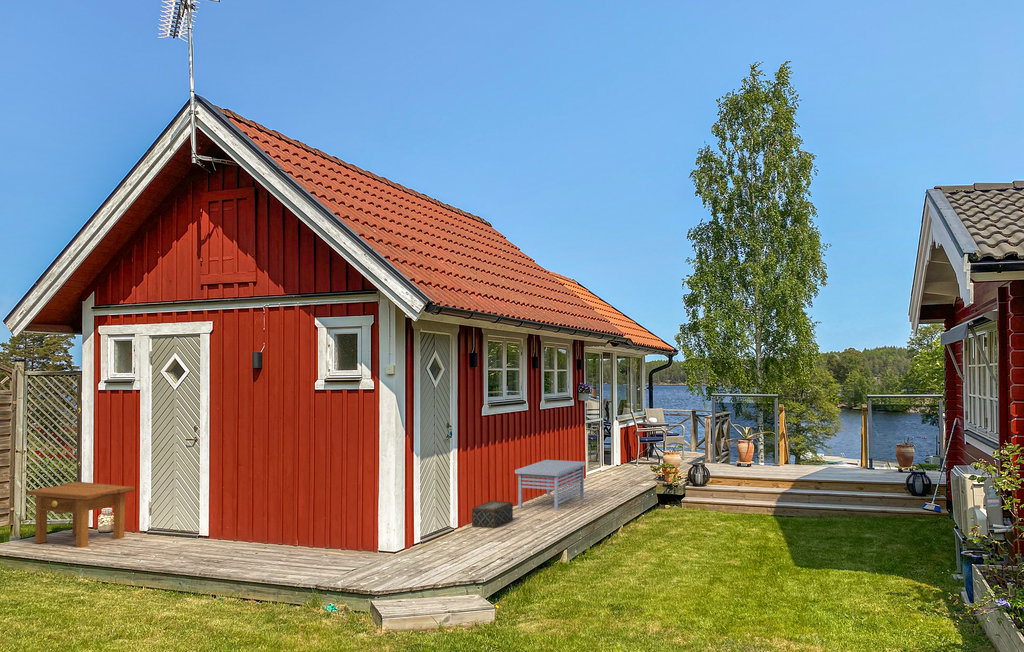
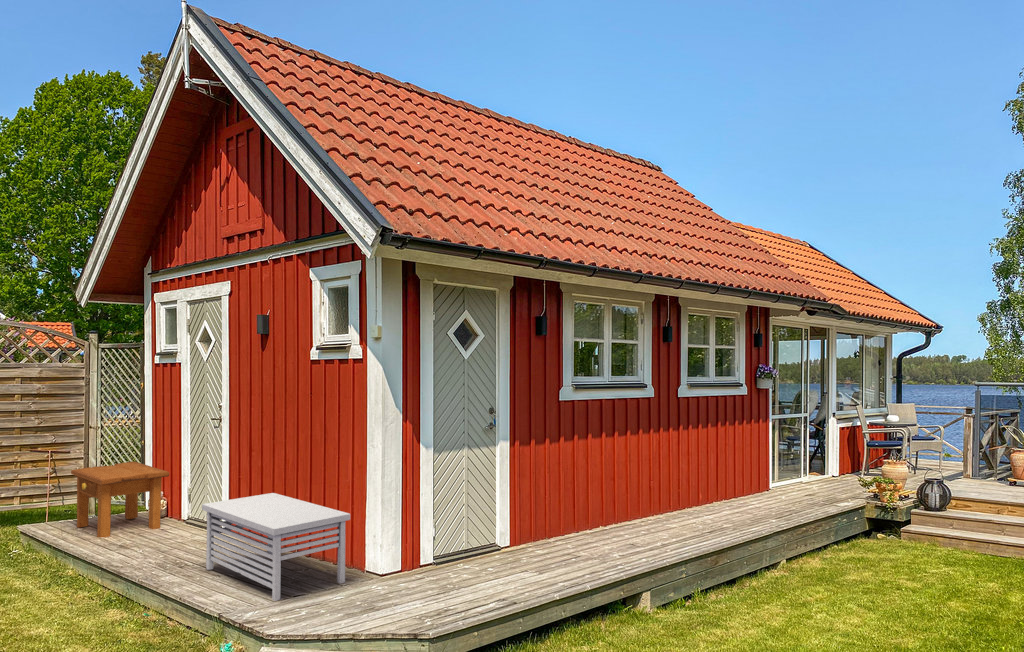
storage bench: present [515,460,586,511] -> present [202,493,350,601]
woven basket: present [472,501,513,528] -> none [537,519,603,562]

